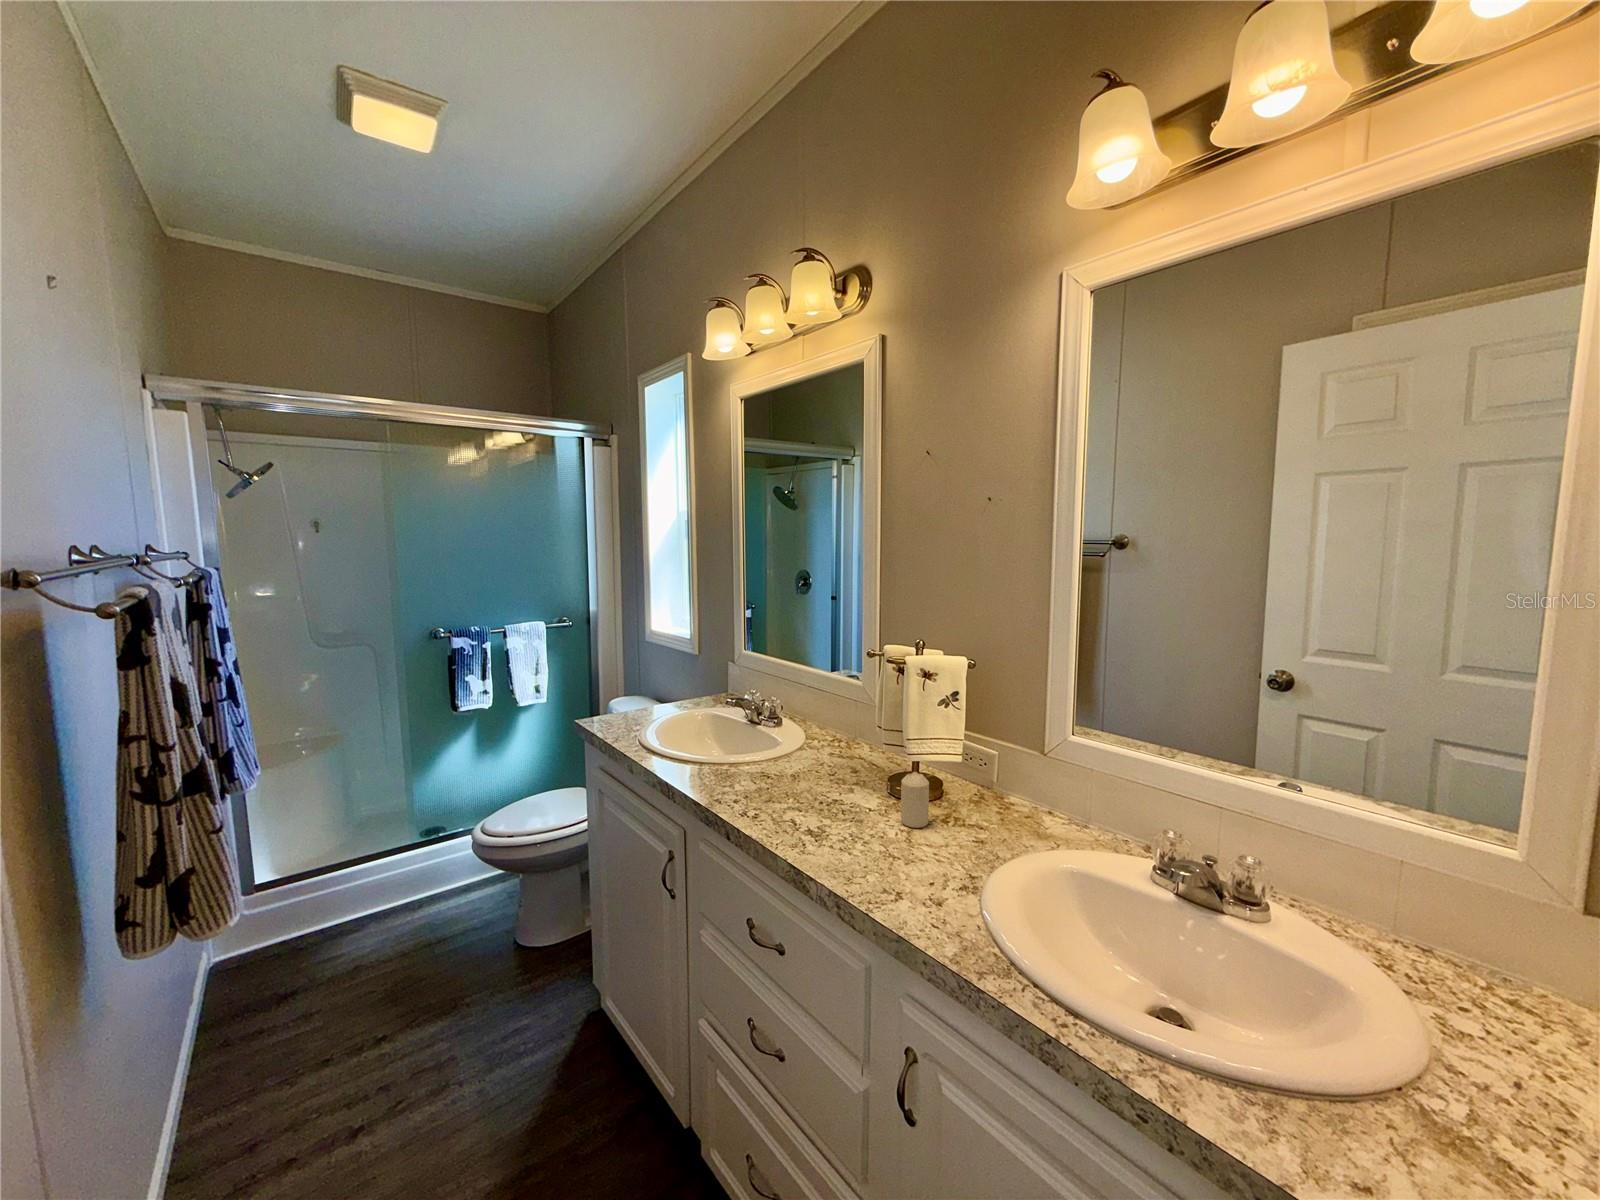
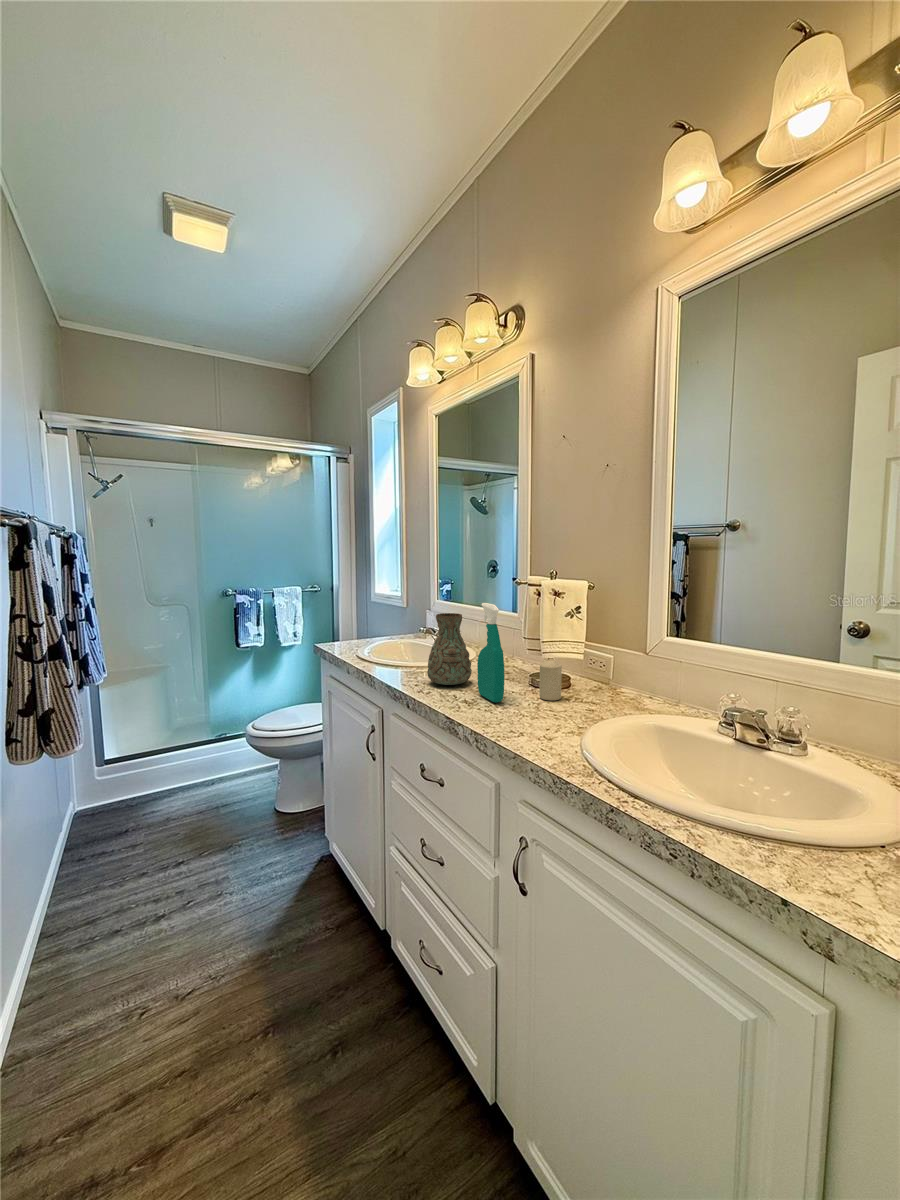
spray bottle: none [822,705,861,837] -> present [477,603,504,703]
decorative vase: none [751,707,809,804] -> present [427,613,472,685]

